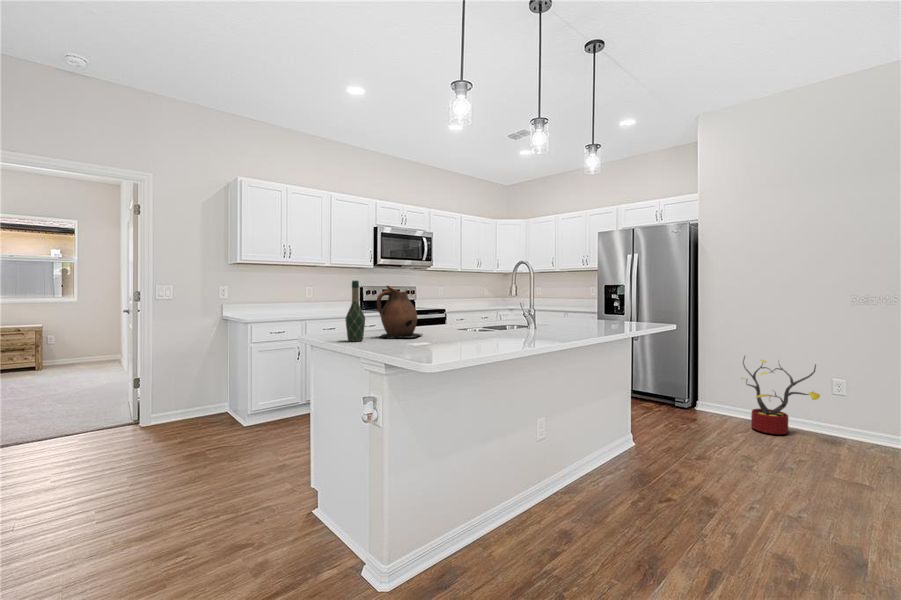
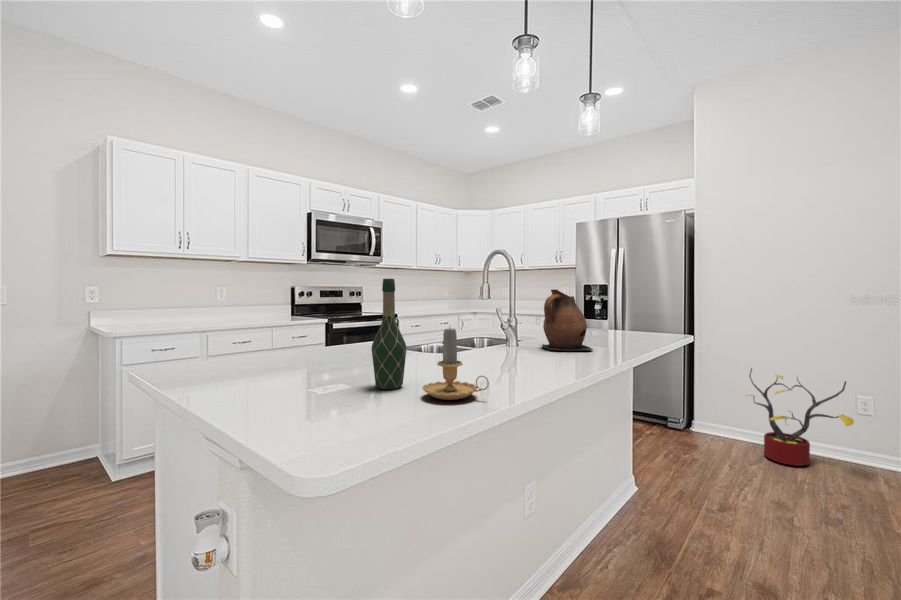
wine bottle: present [345,281,365,341] -> present [372,279,406,389]
ceramic pitcher: present [377,286,423,338] -> present [542,289,593,351]
candle: none [472,306,508,346] -> present [423,327,489,400]

